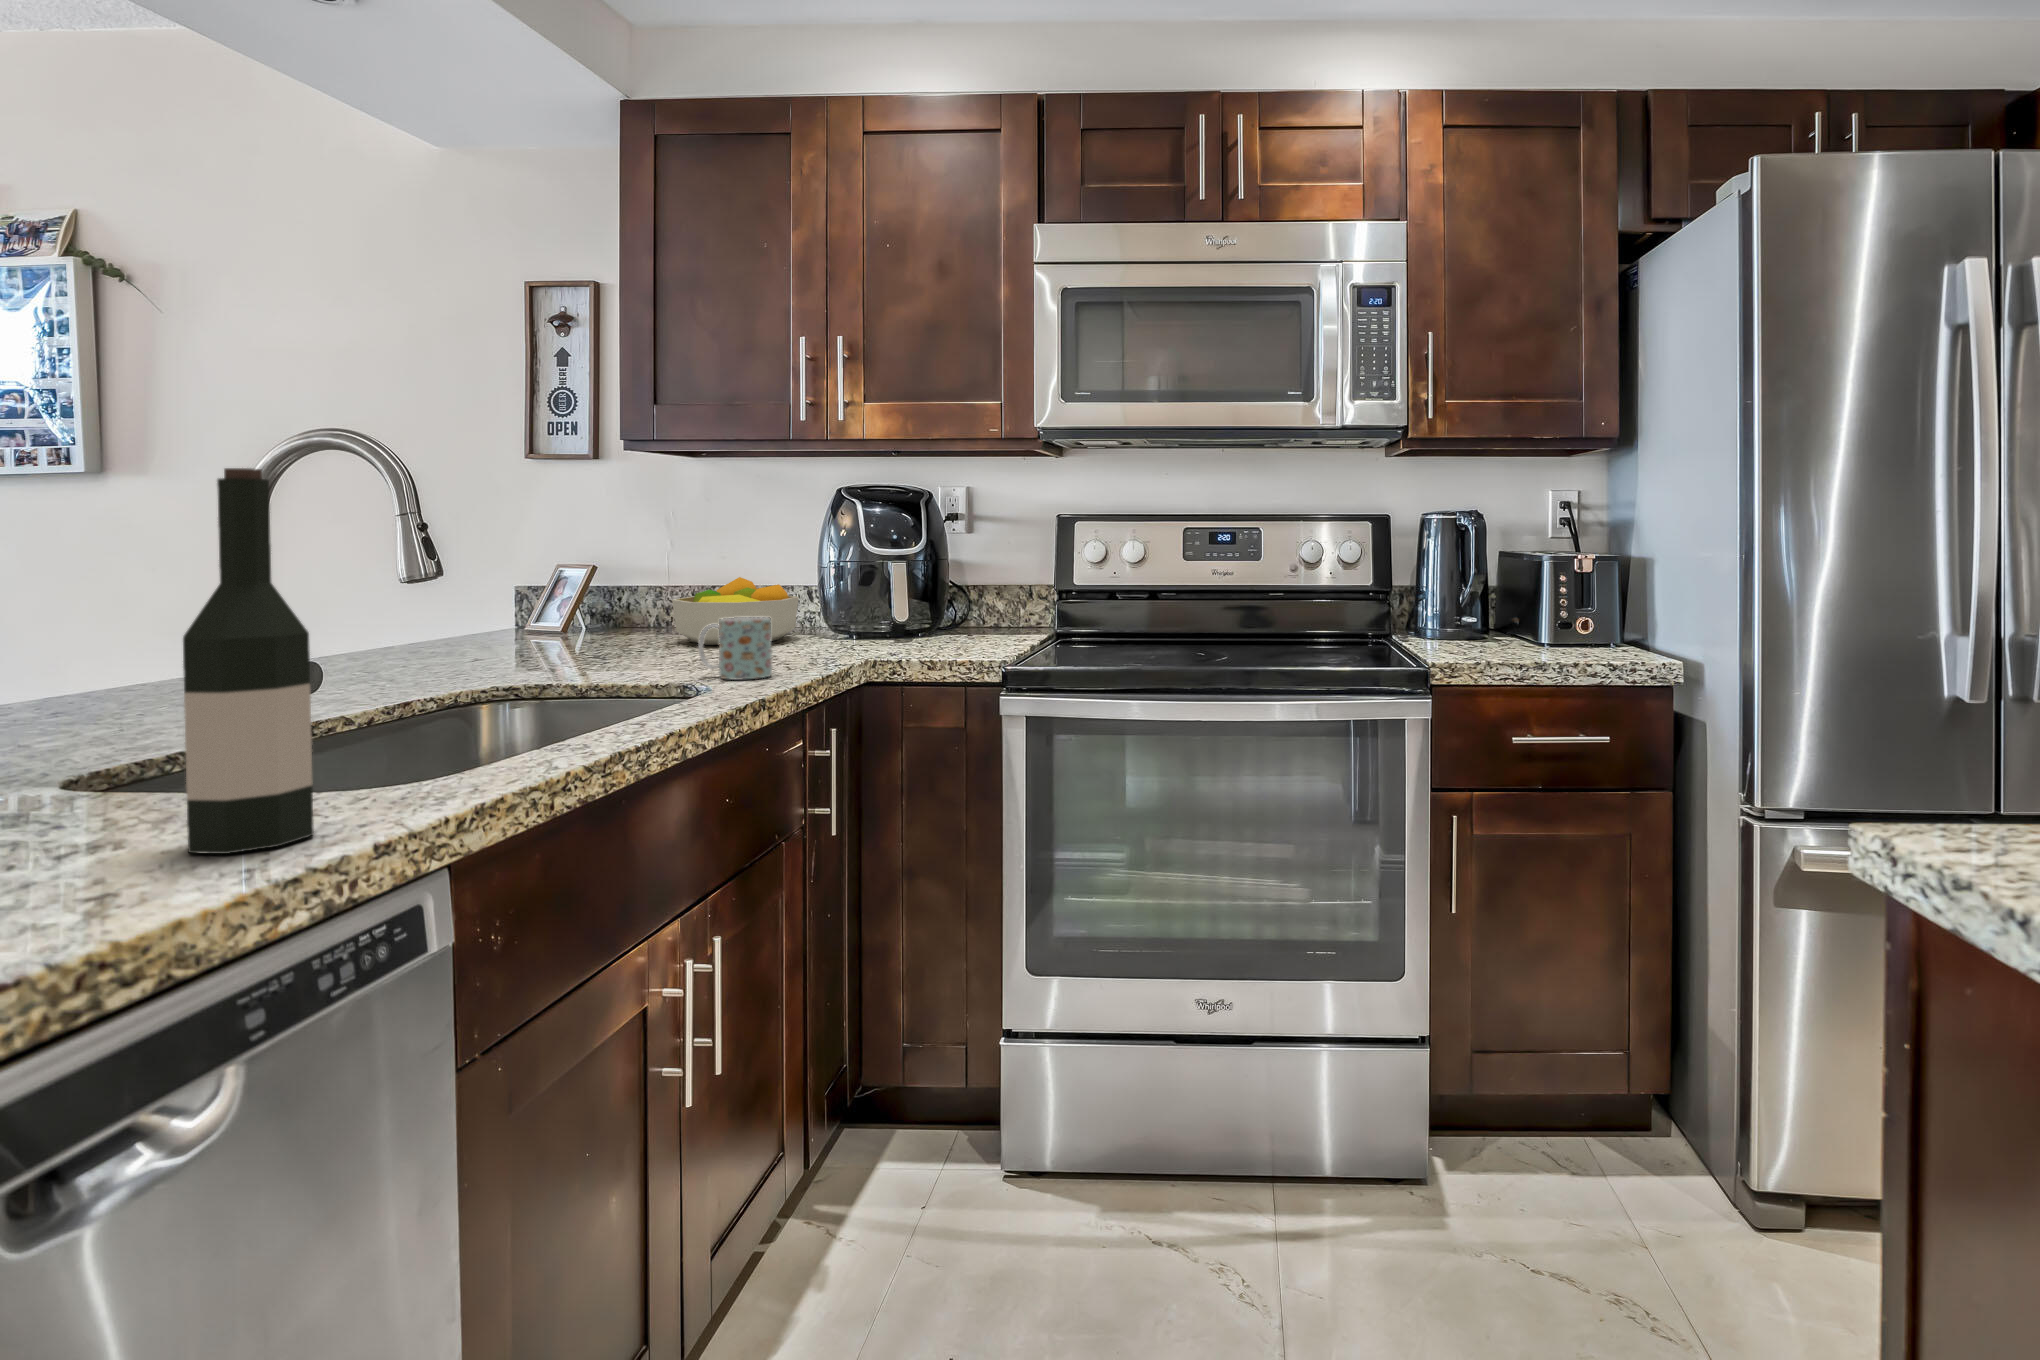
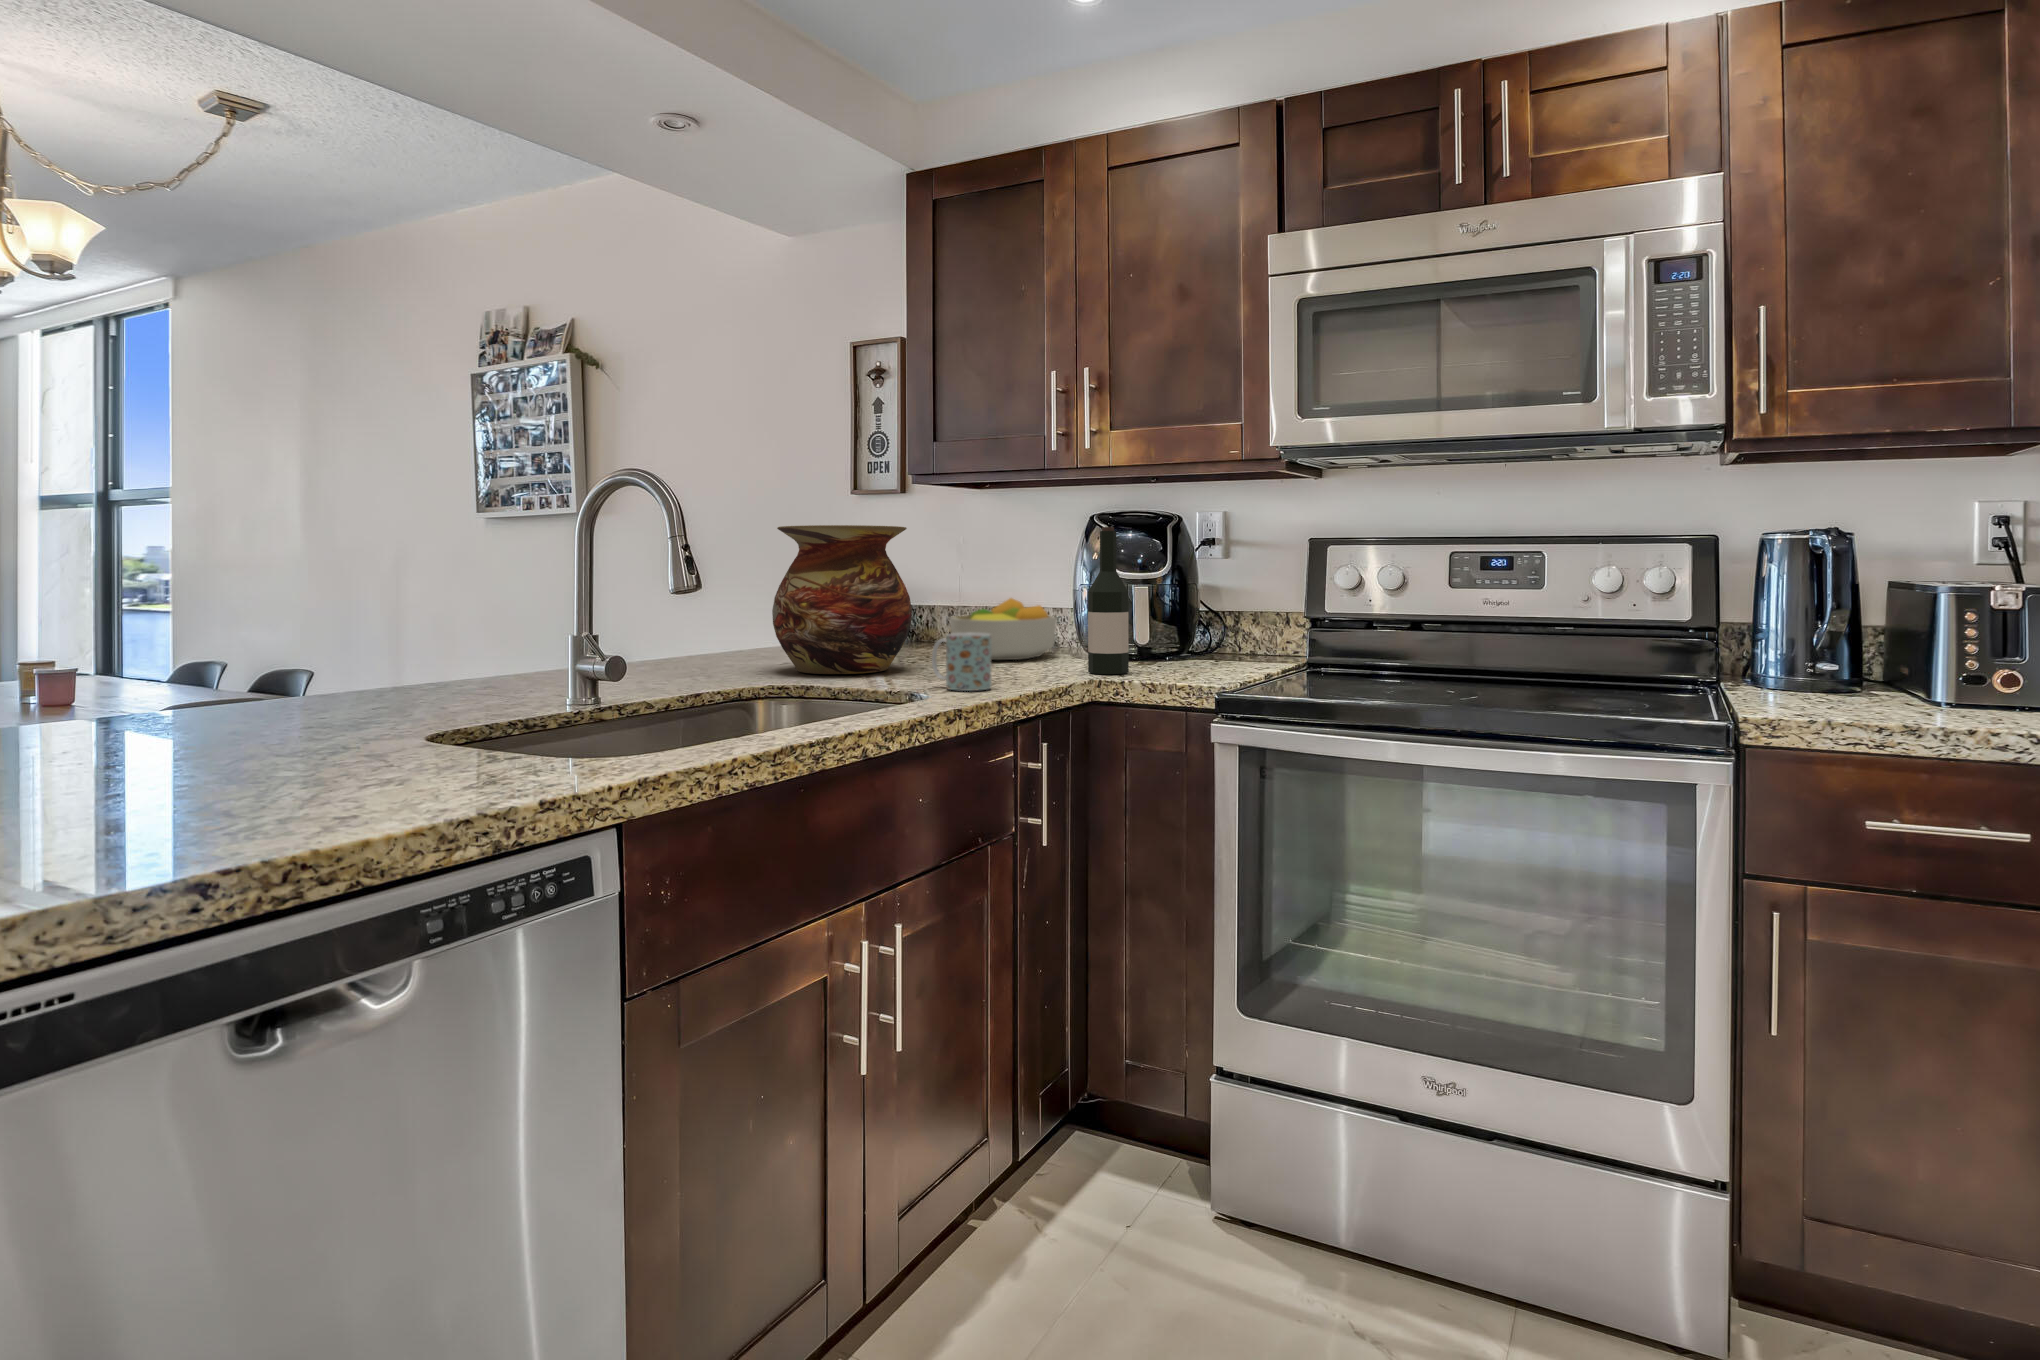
wine bottle: present [183,468,314,854] -> present [1088,527,1129,674]
vase: none [465,498,648,671] -> present [772,525,912,674]

